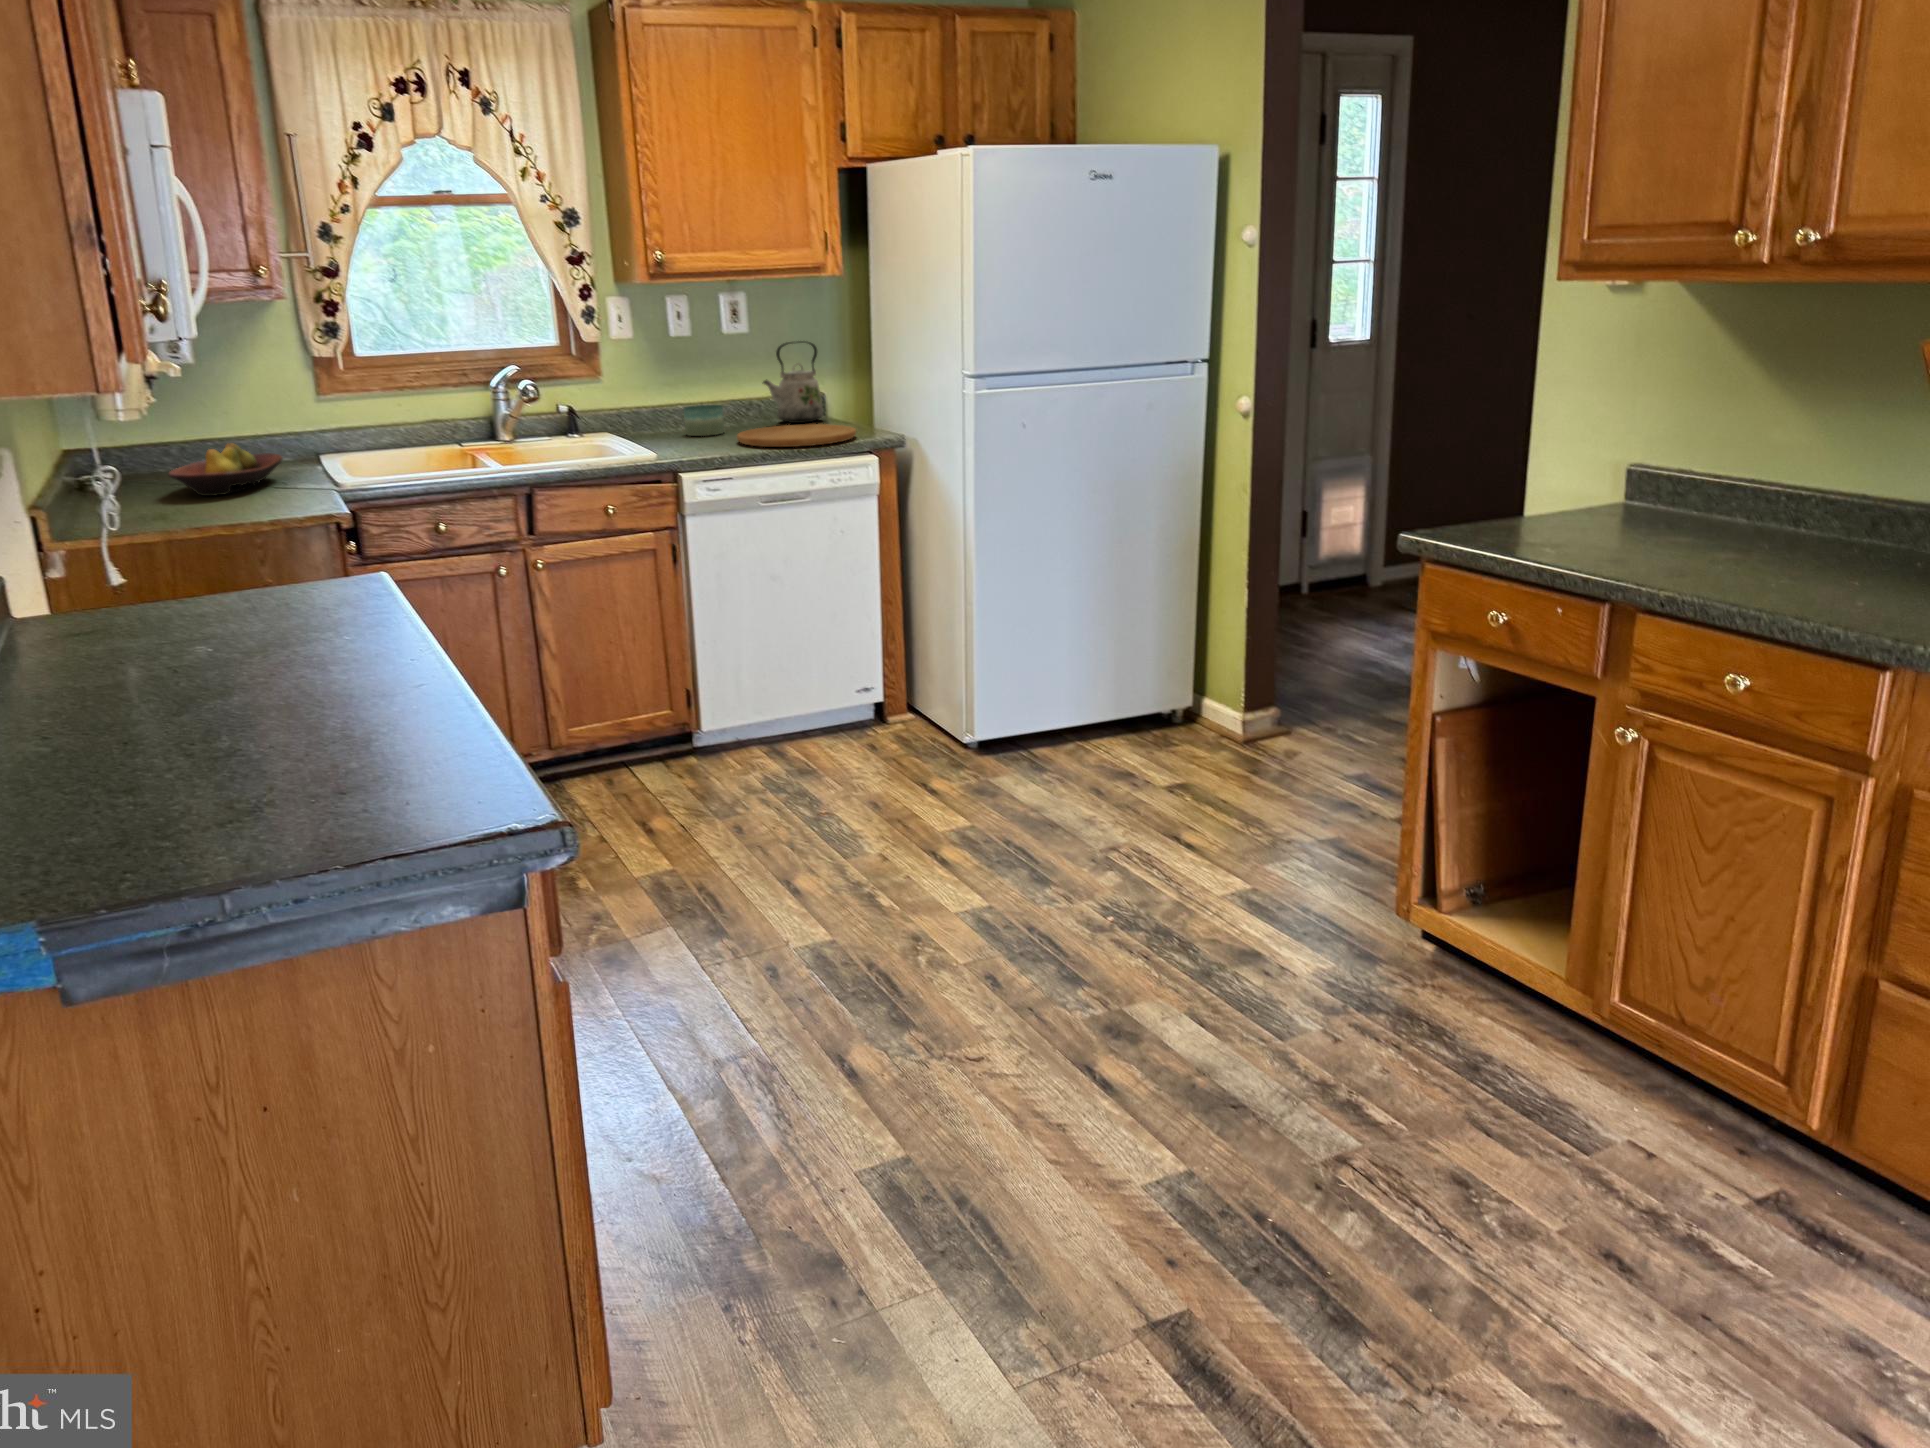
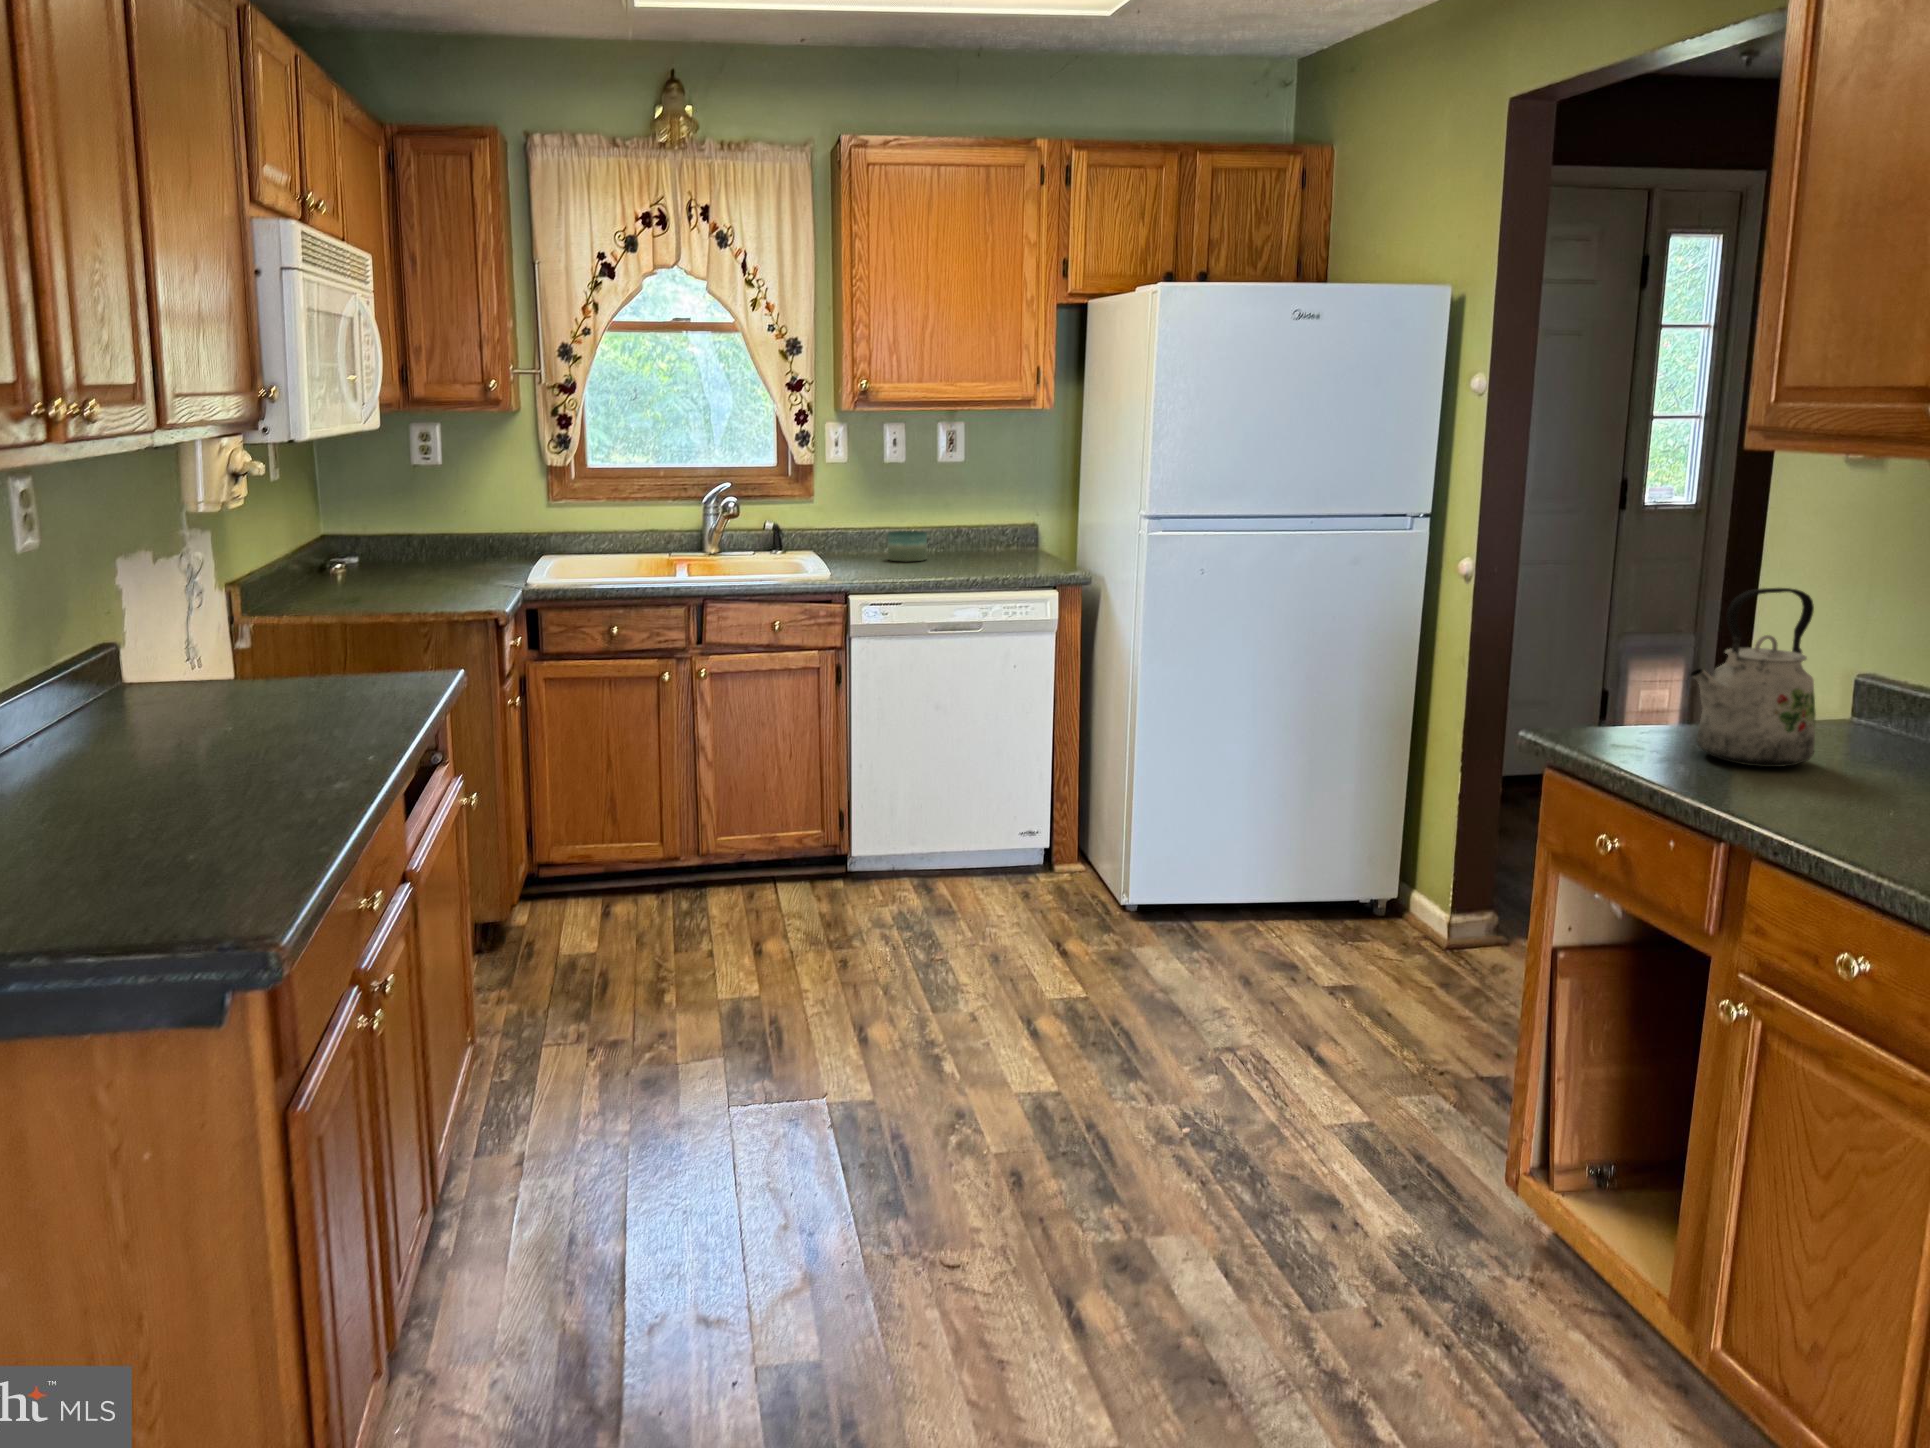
kettle: present [763,341,823,423] -> present [1690,588,1816,767]
cutting board: present [737,424,856,447] -> none [925,557,1047,579]
fruit bowl: present [169,443,283,496] -> none [386,538,498,585]

